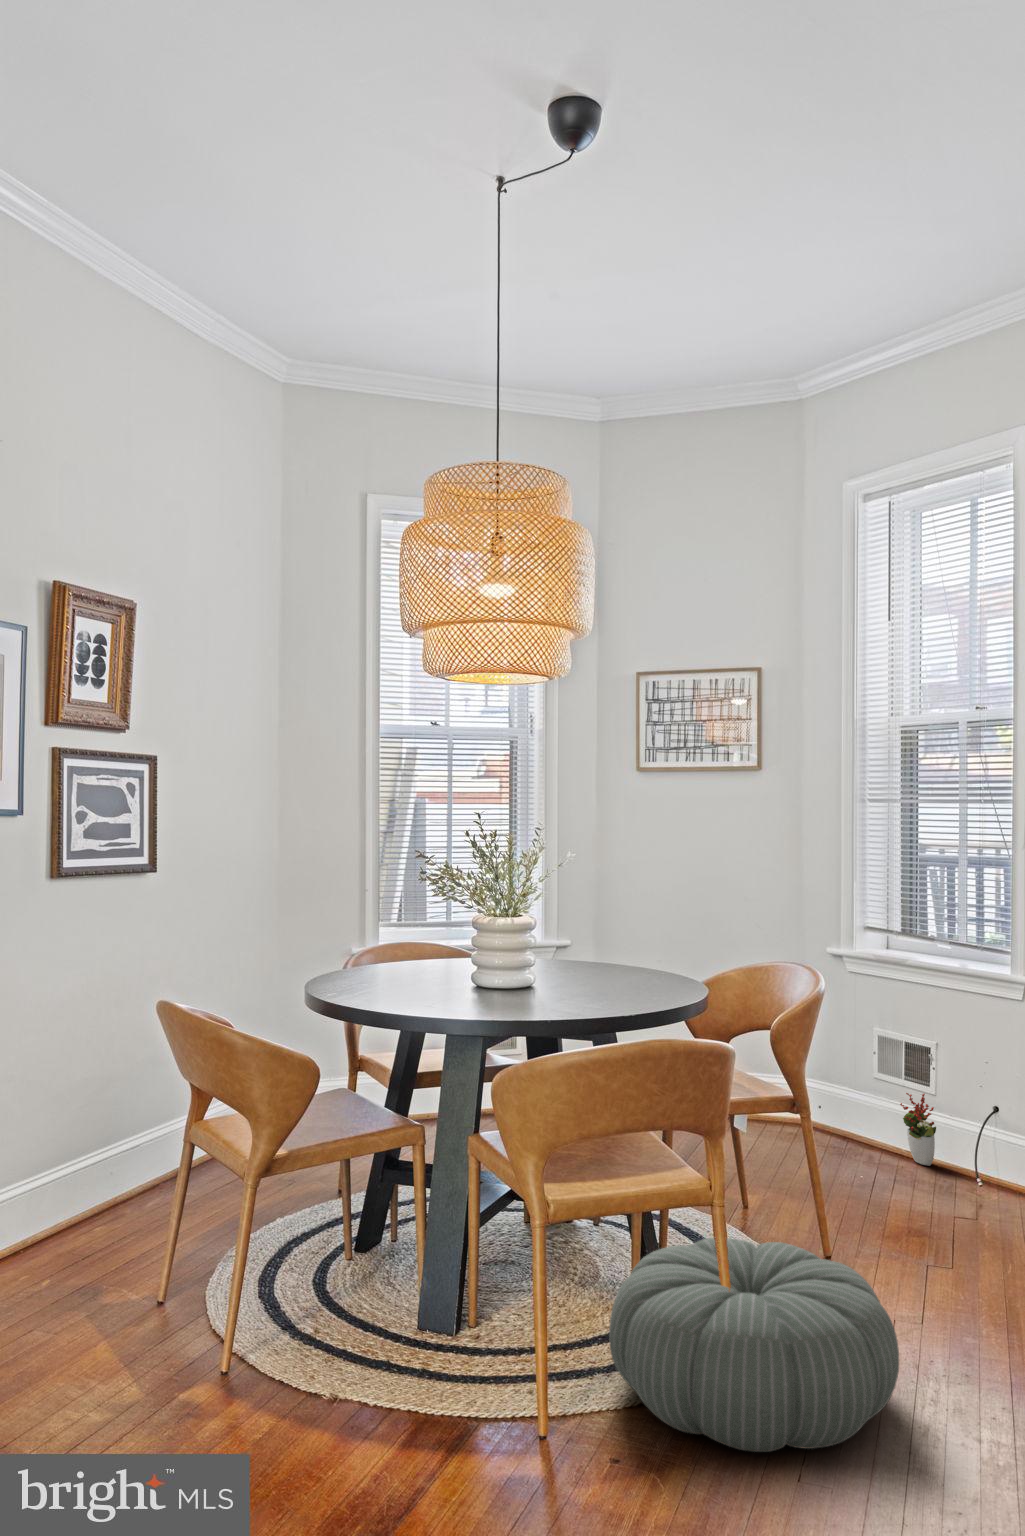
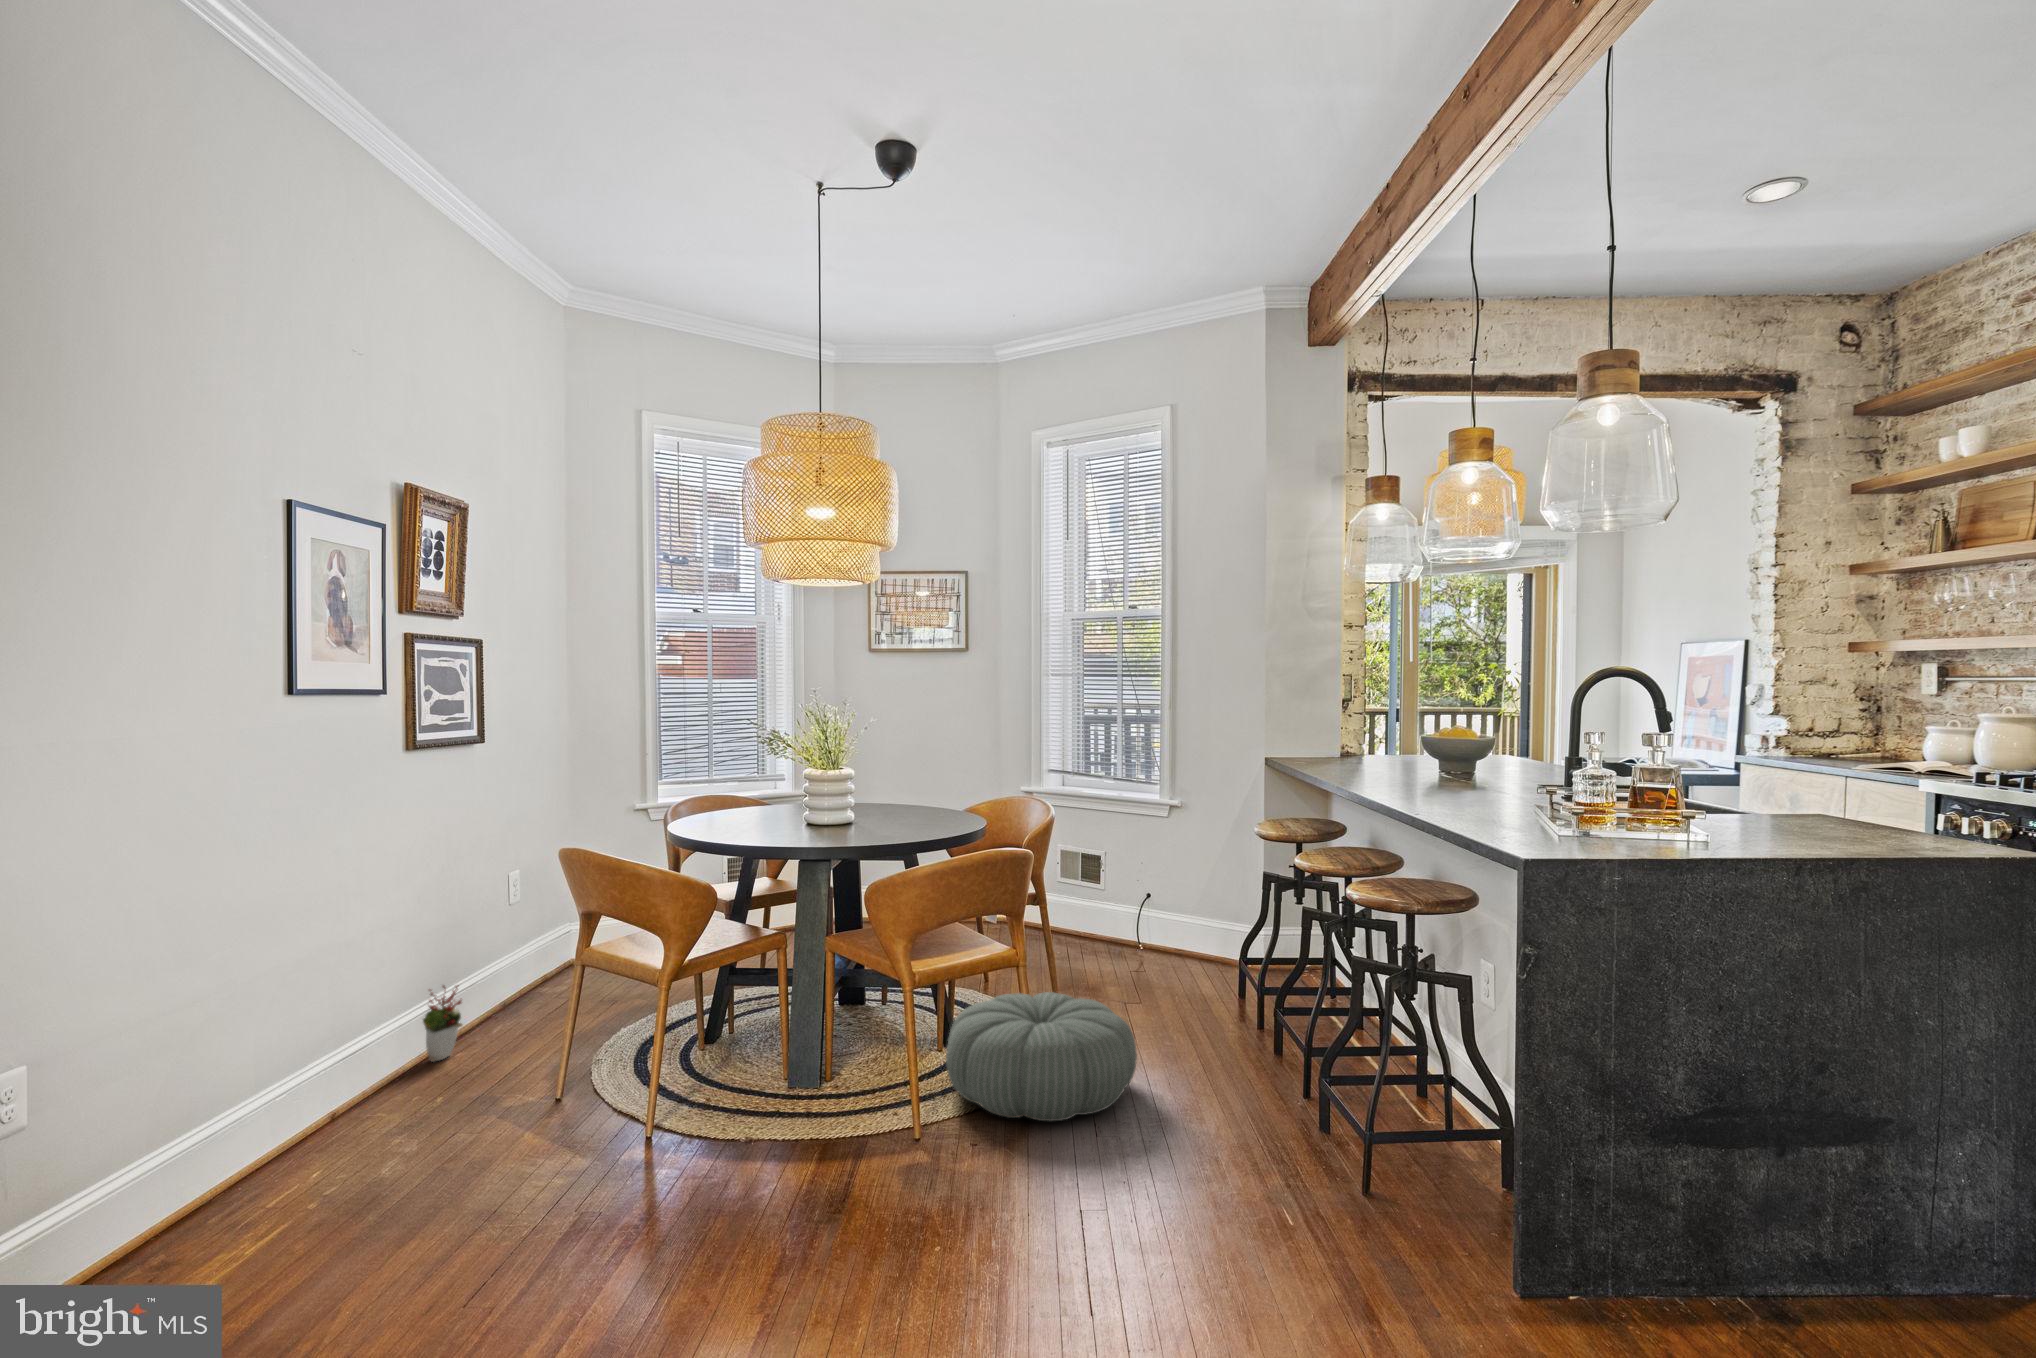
decorative plant: present [900,1093,936,1166] -> present [423,986,462,1062]

